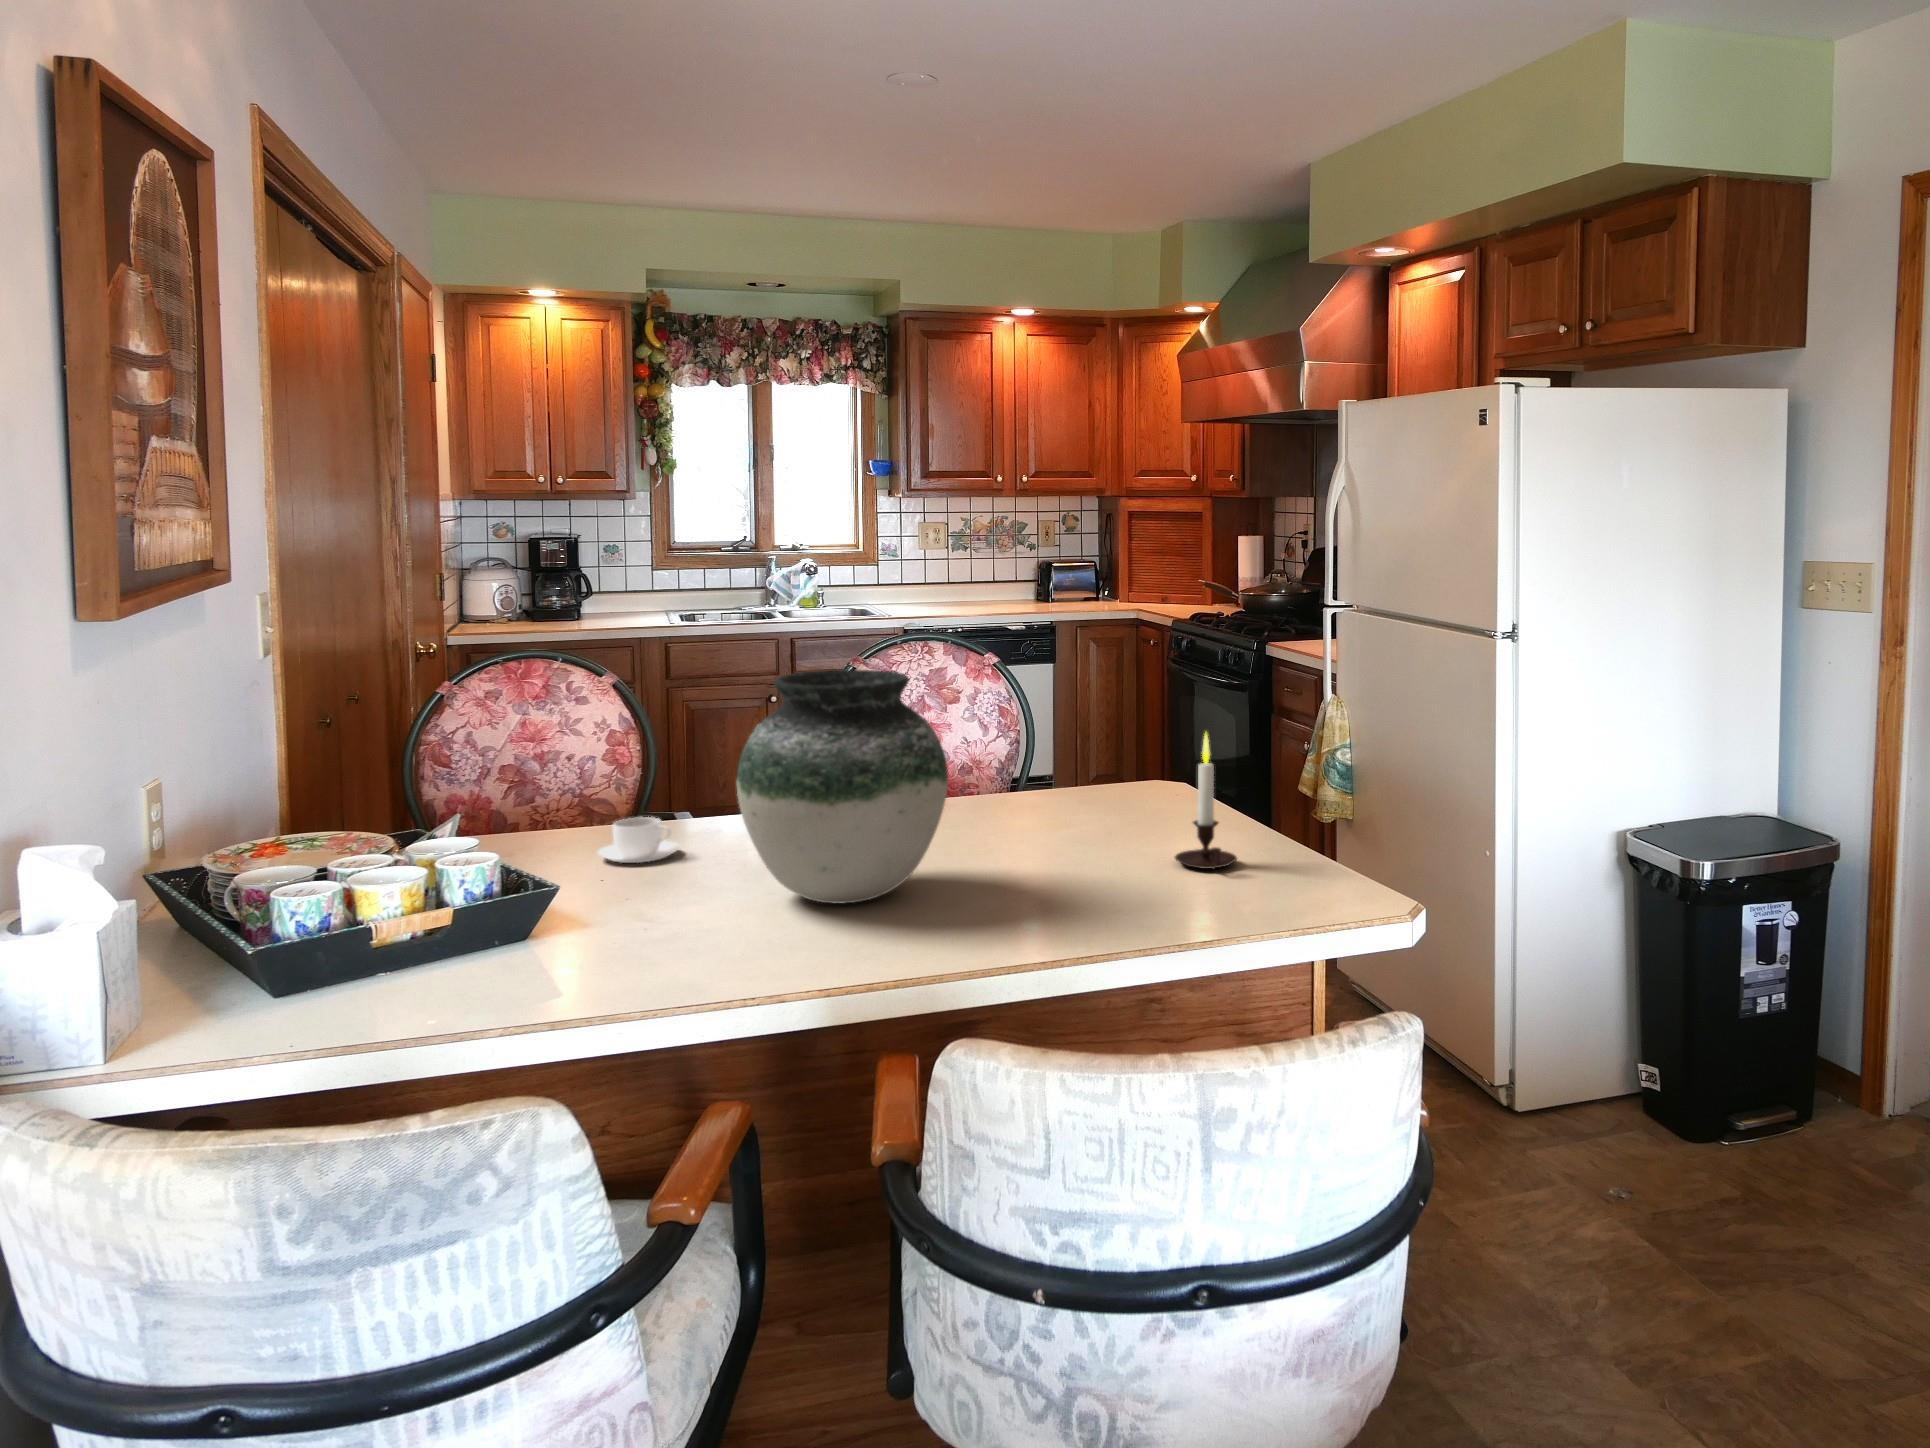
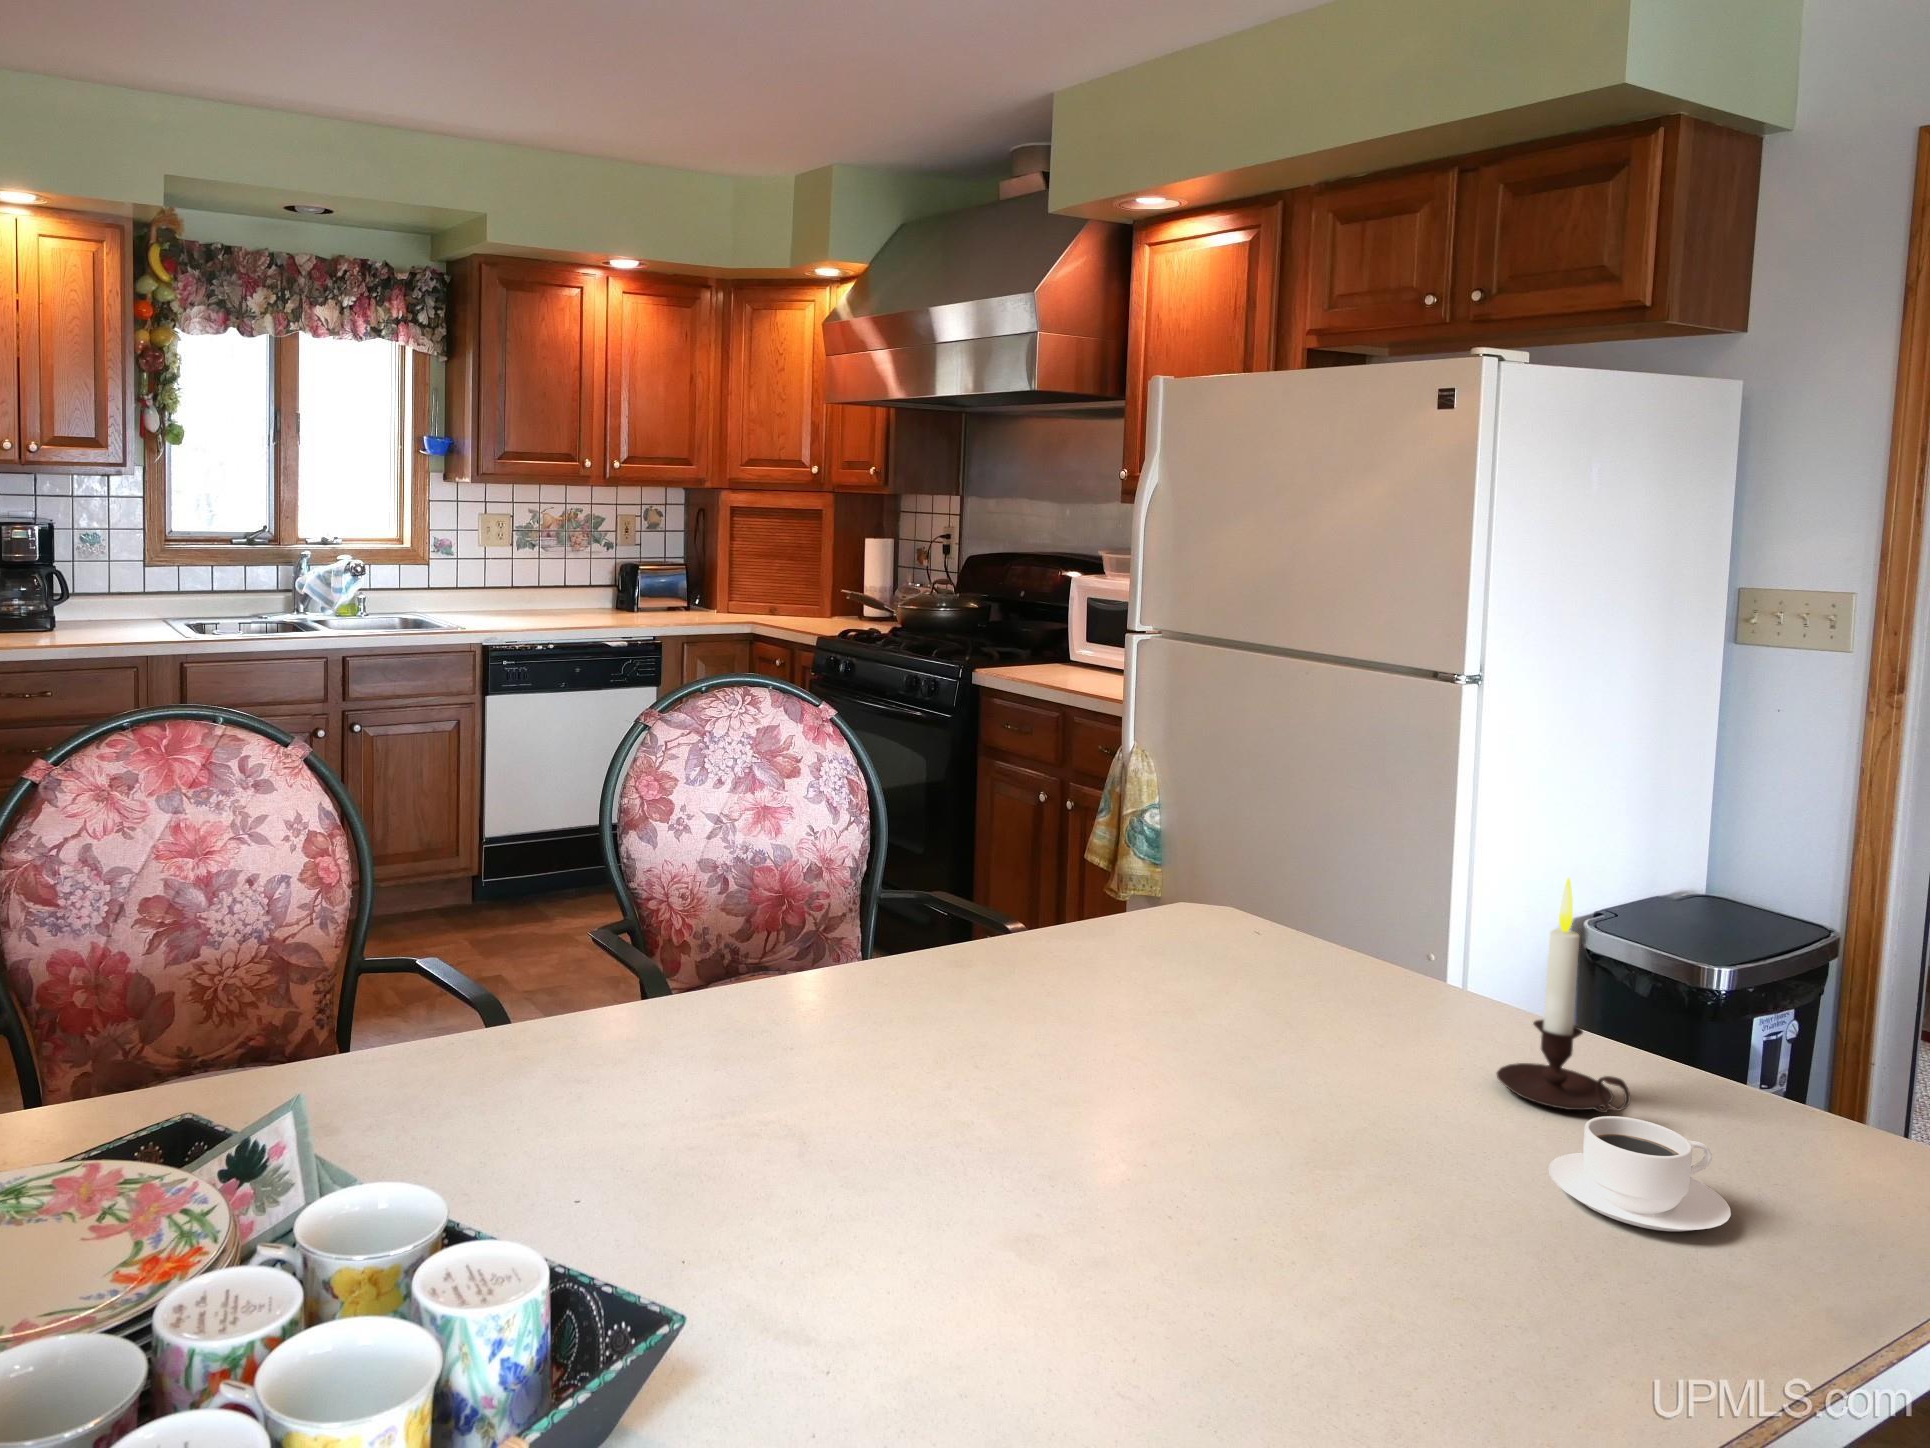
vase: present [736,670,948,903] -> none [919,793,1335,1272]
coffee cup: present [598,817,680,863] -> present [1548,1116,1731,1231]

